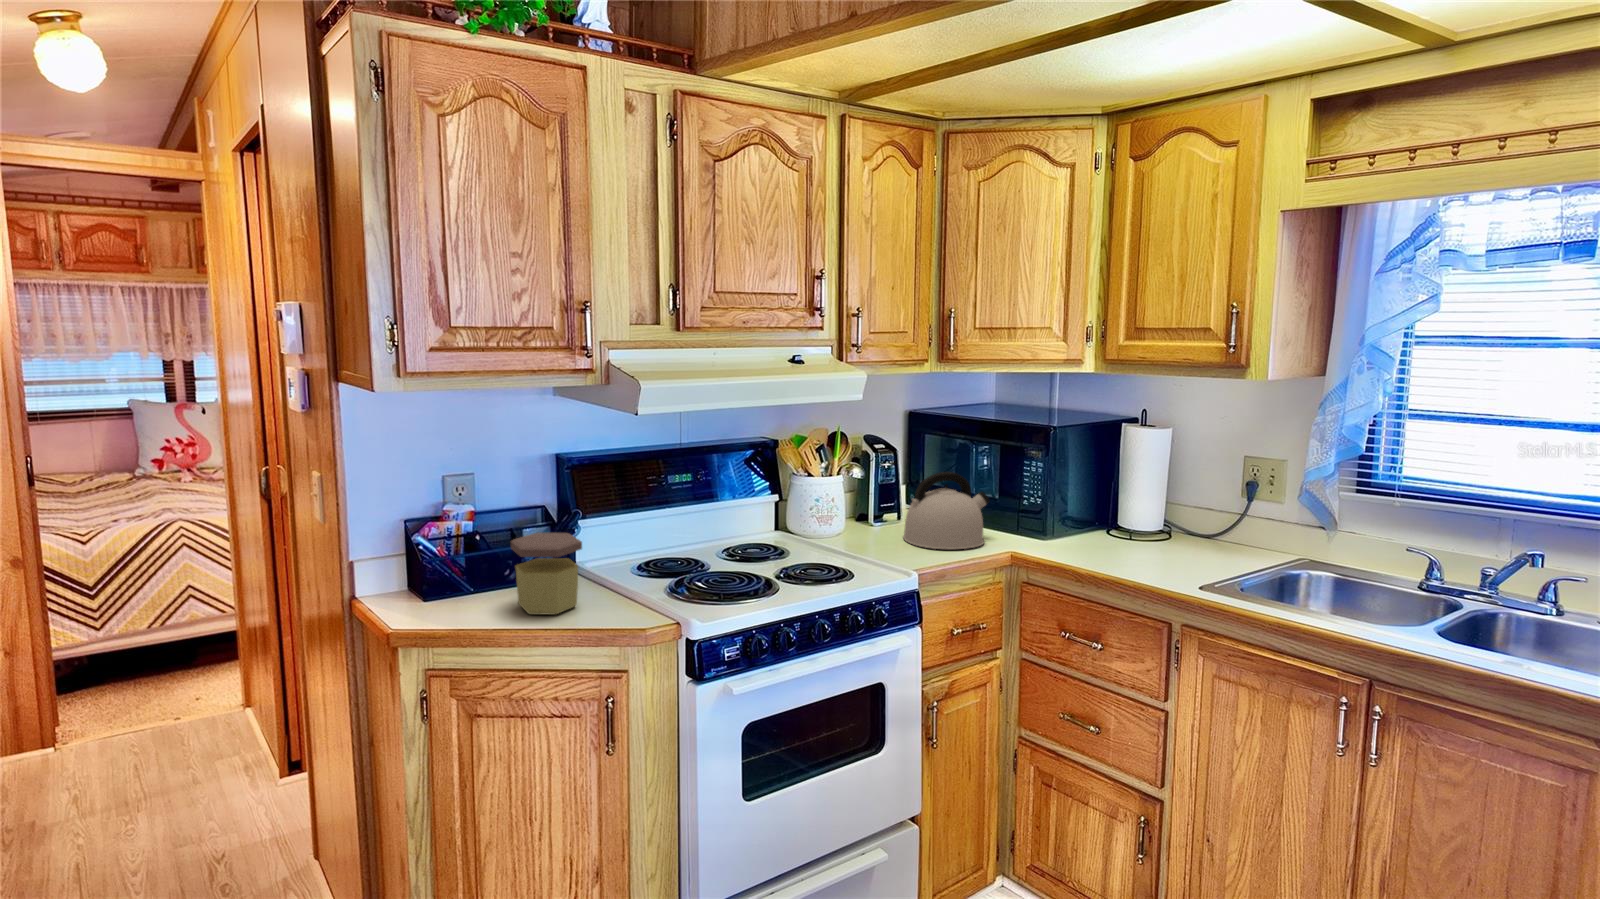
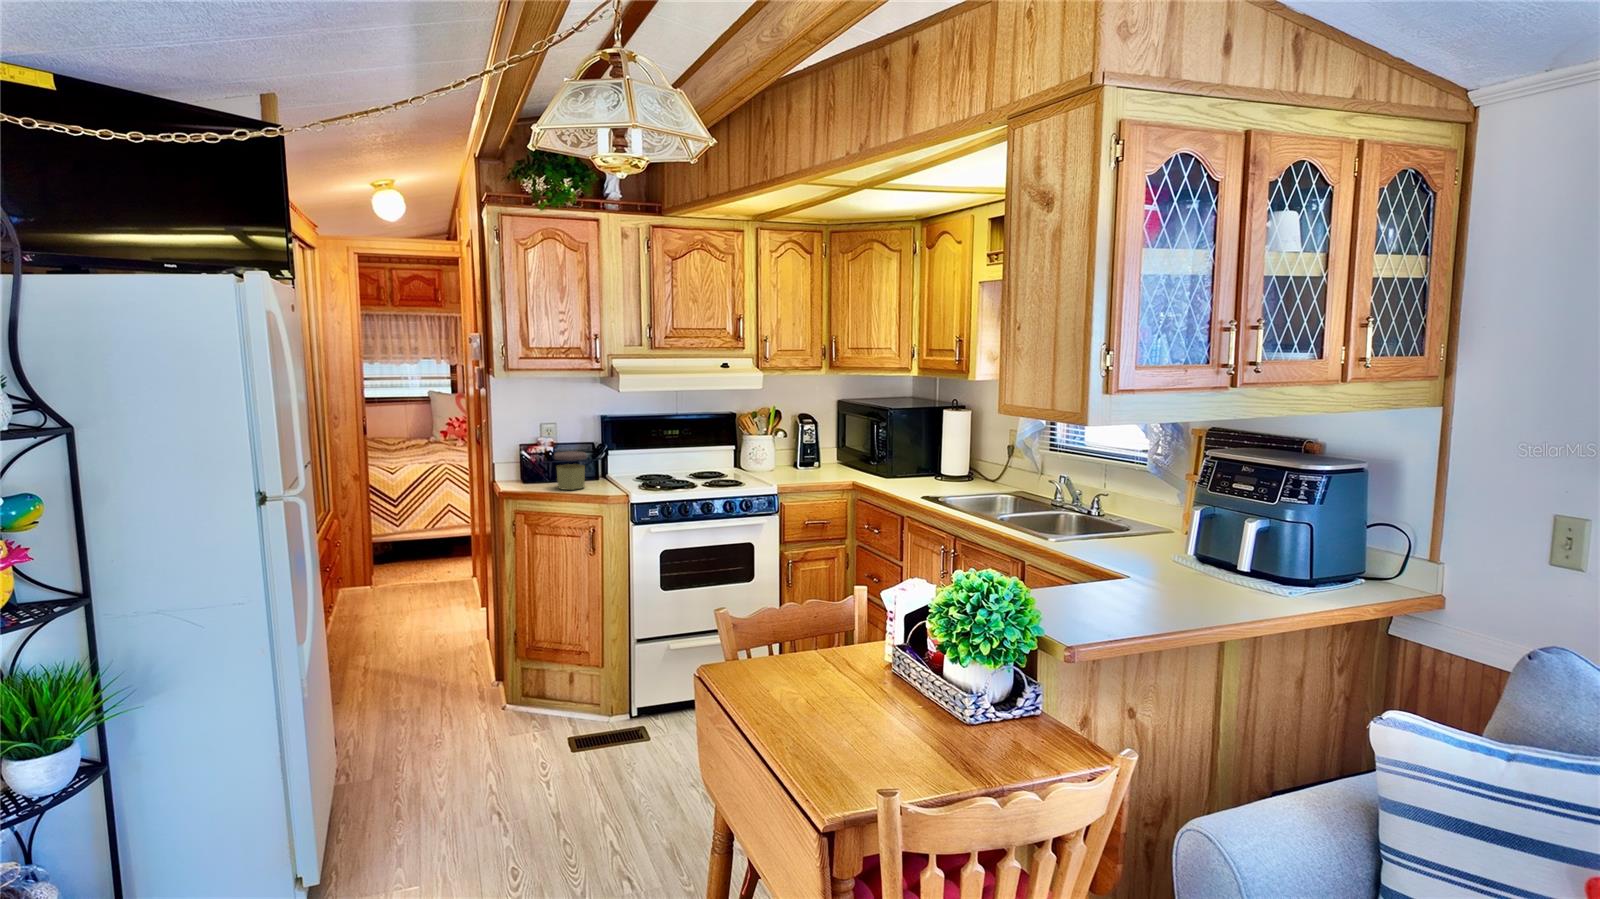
kettle: present [903,472,990,549] -> none [796,435,850,480]

